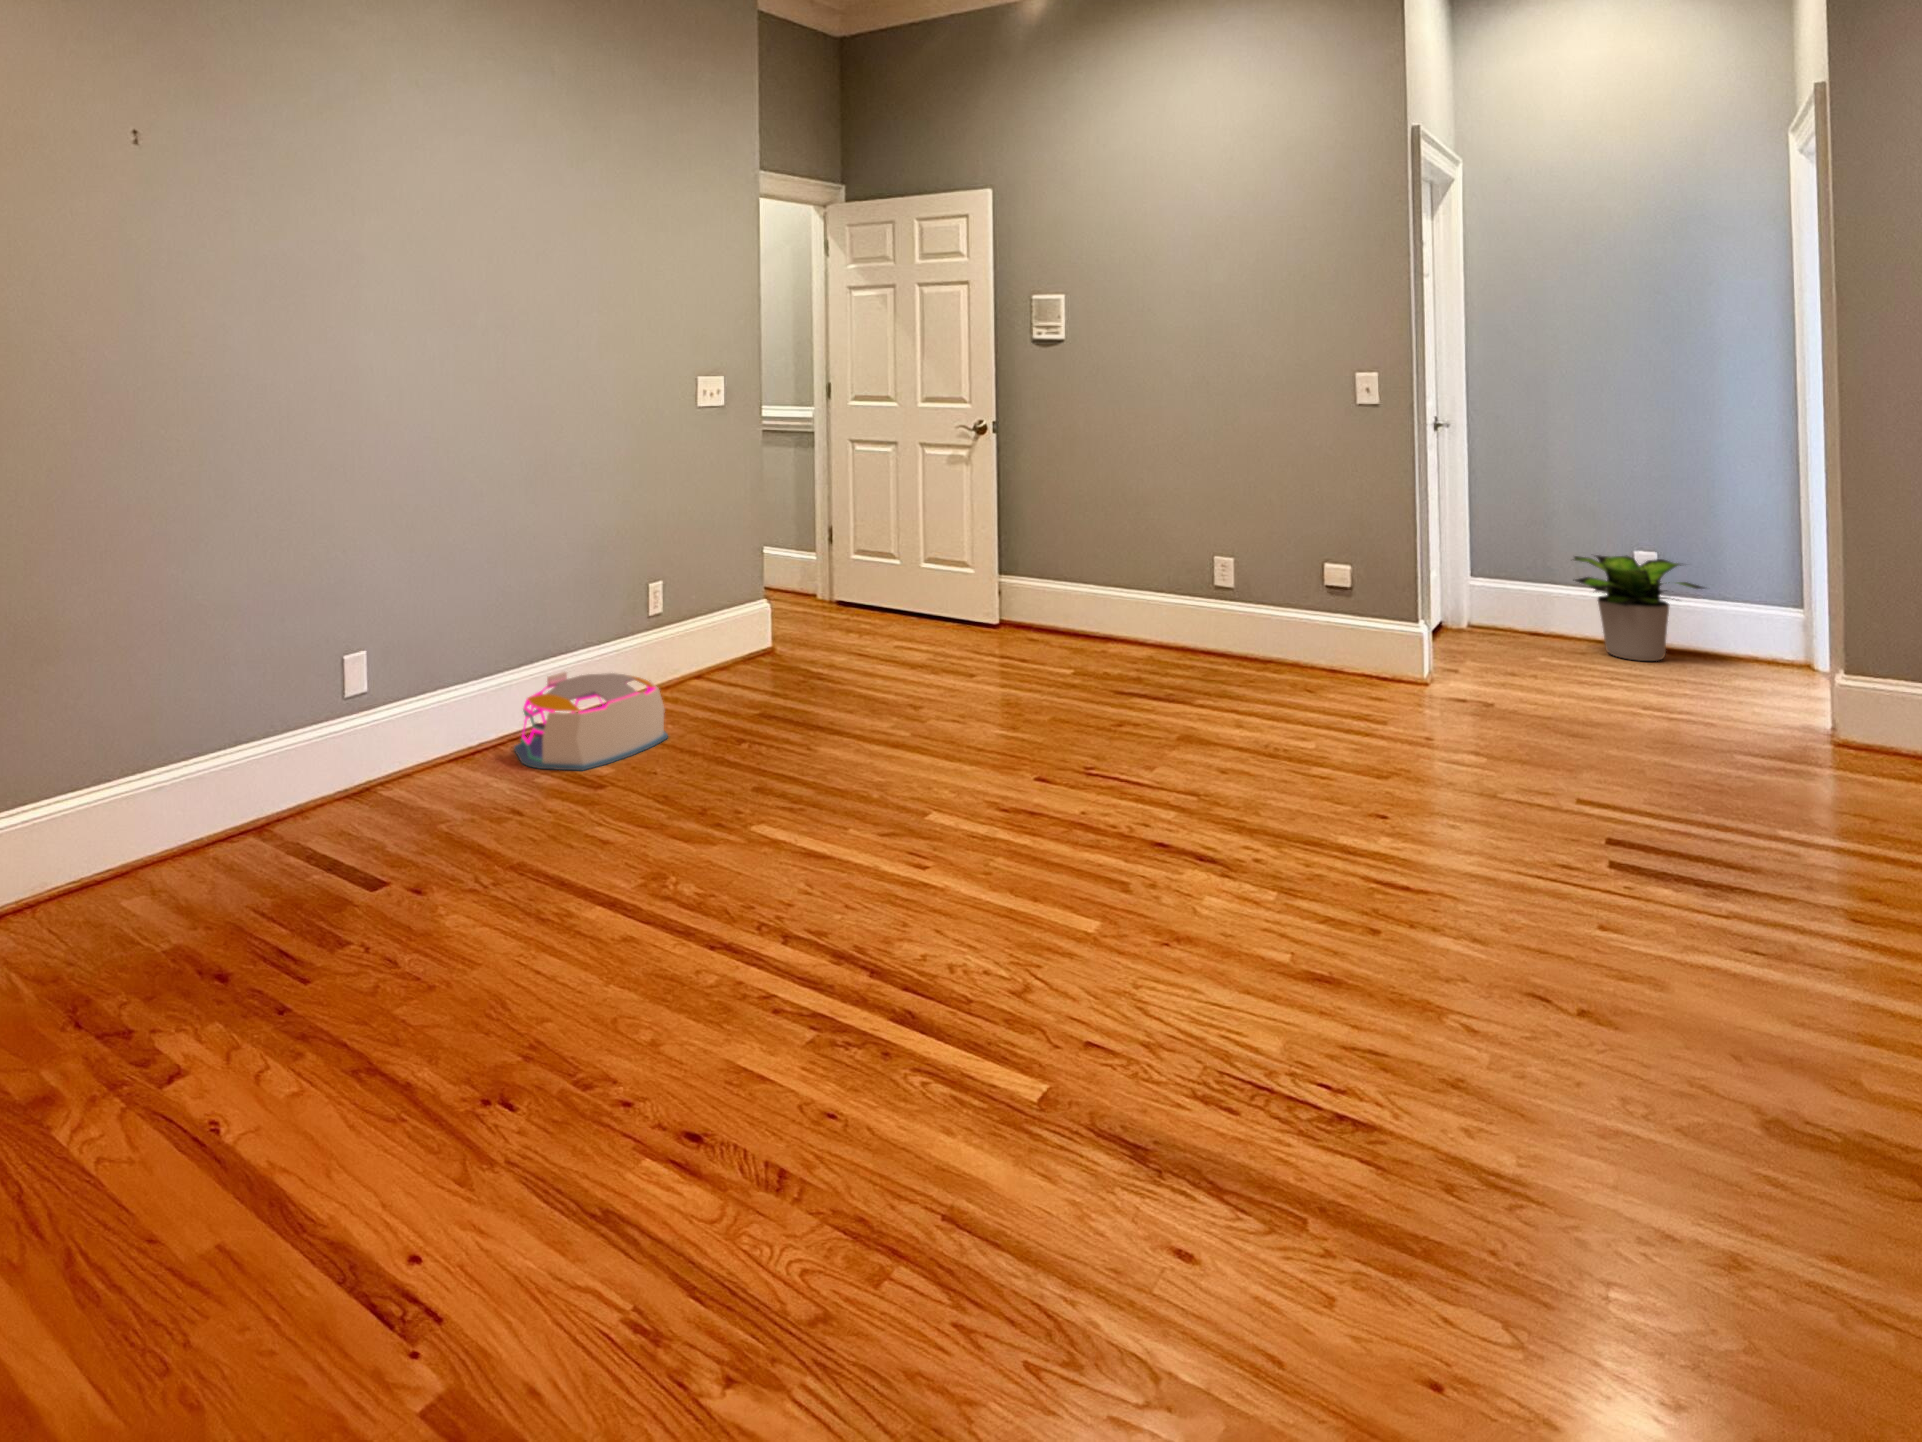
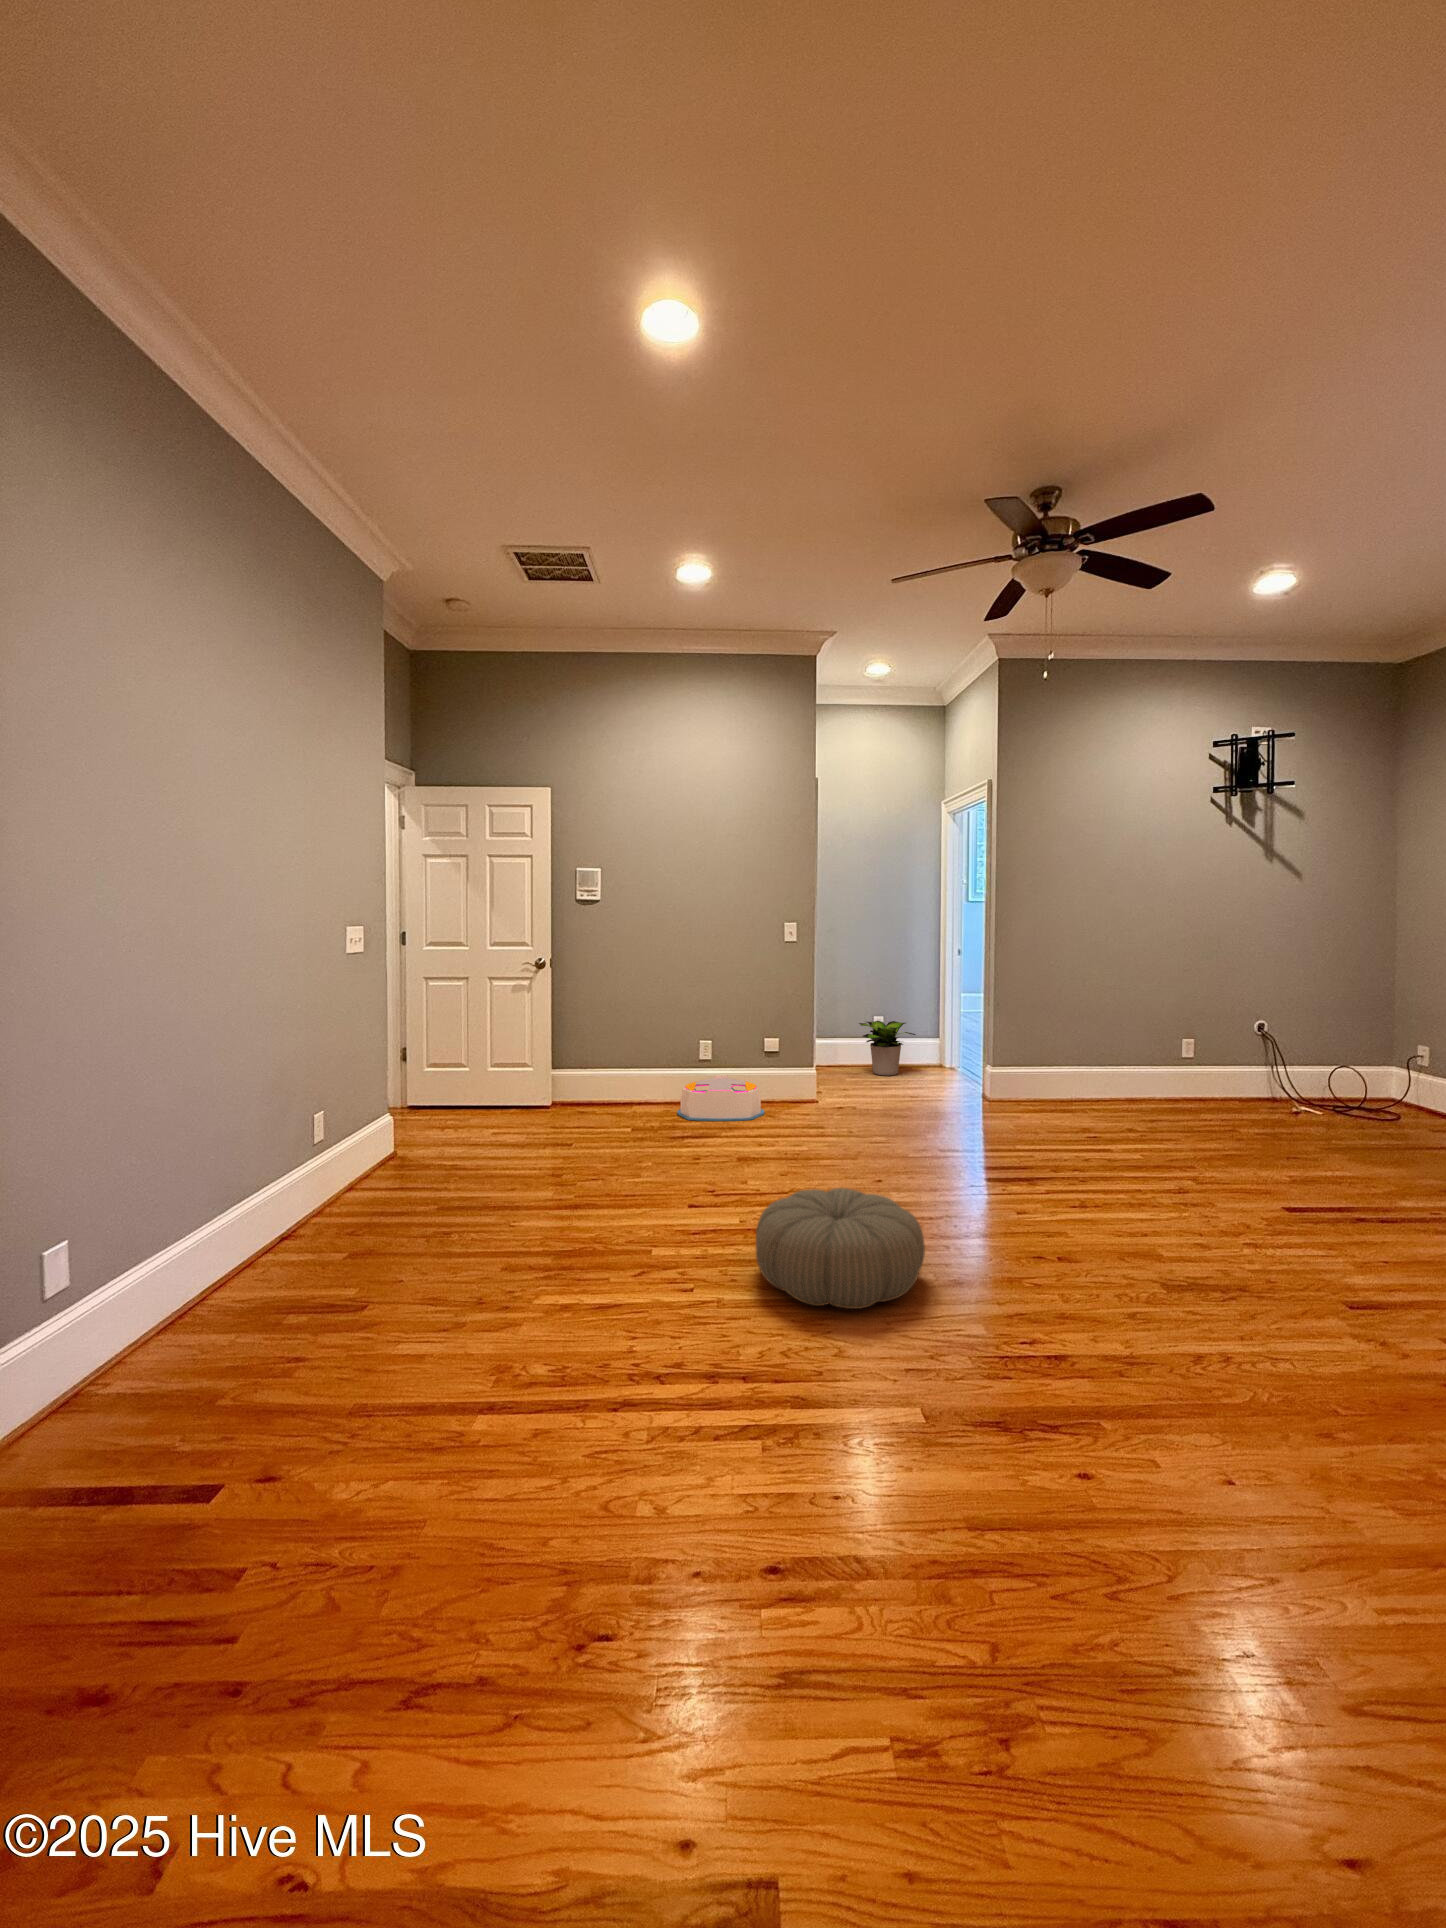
storage bin: present [514,672,668,771] -> present [677,1075,764,1121]
pouf: none [1003,770,1273,955] -> present [756,1188,925,1309]

